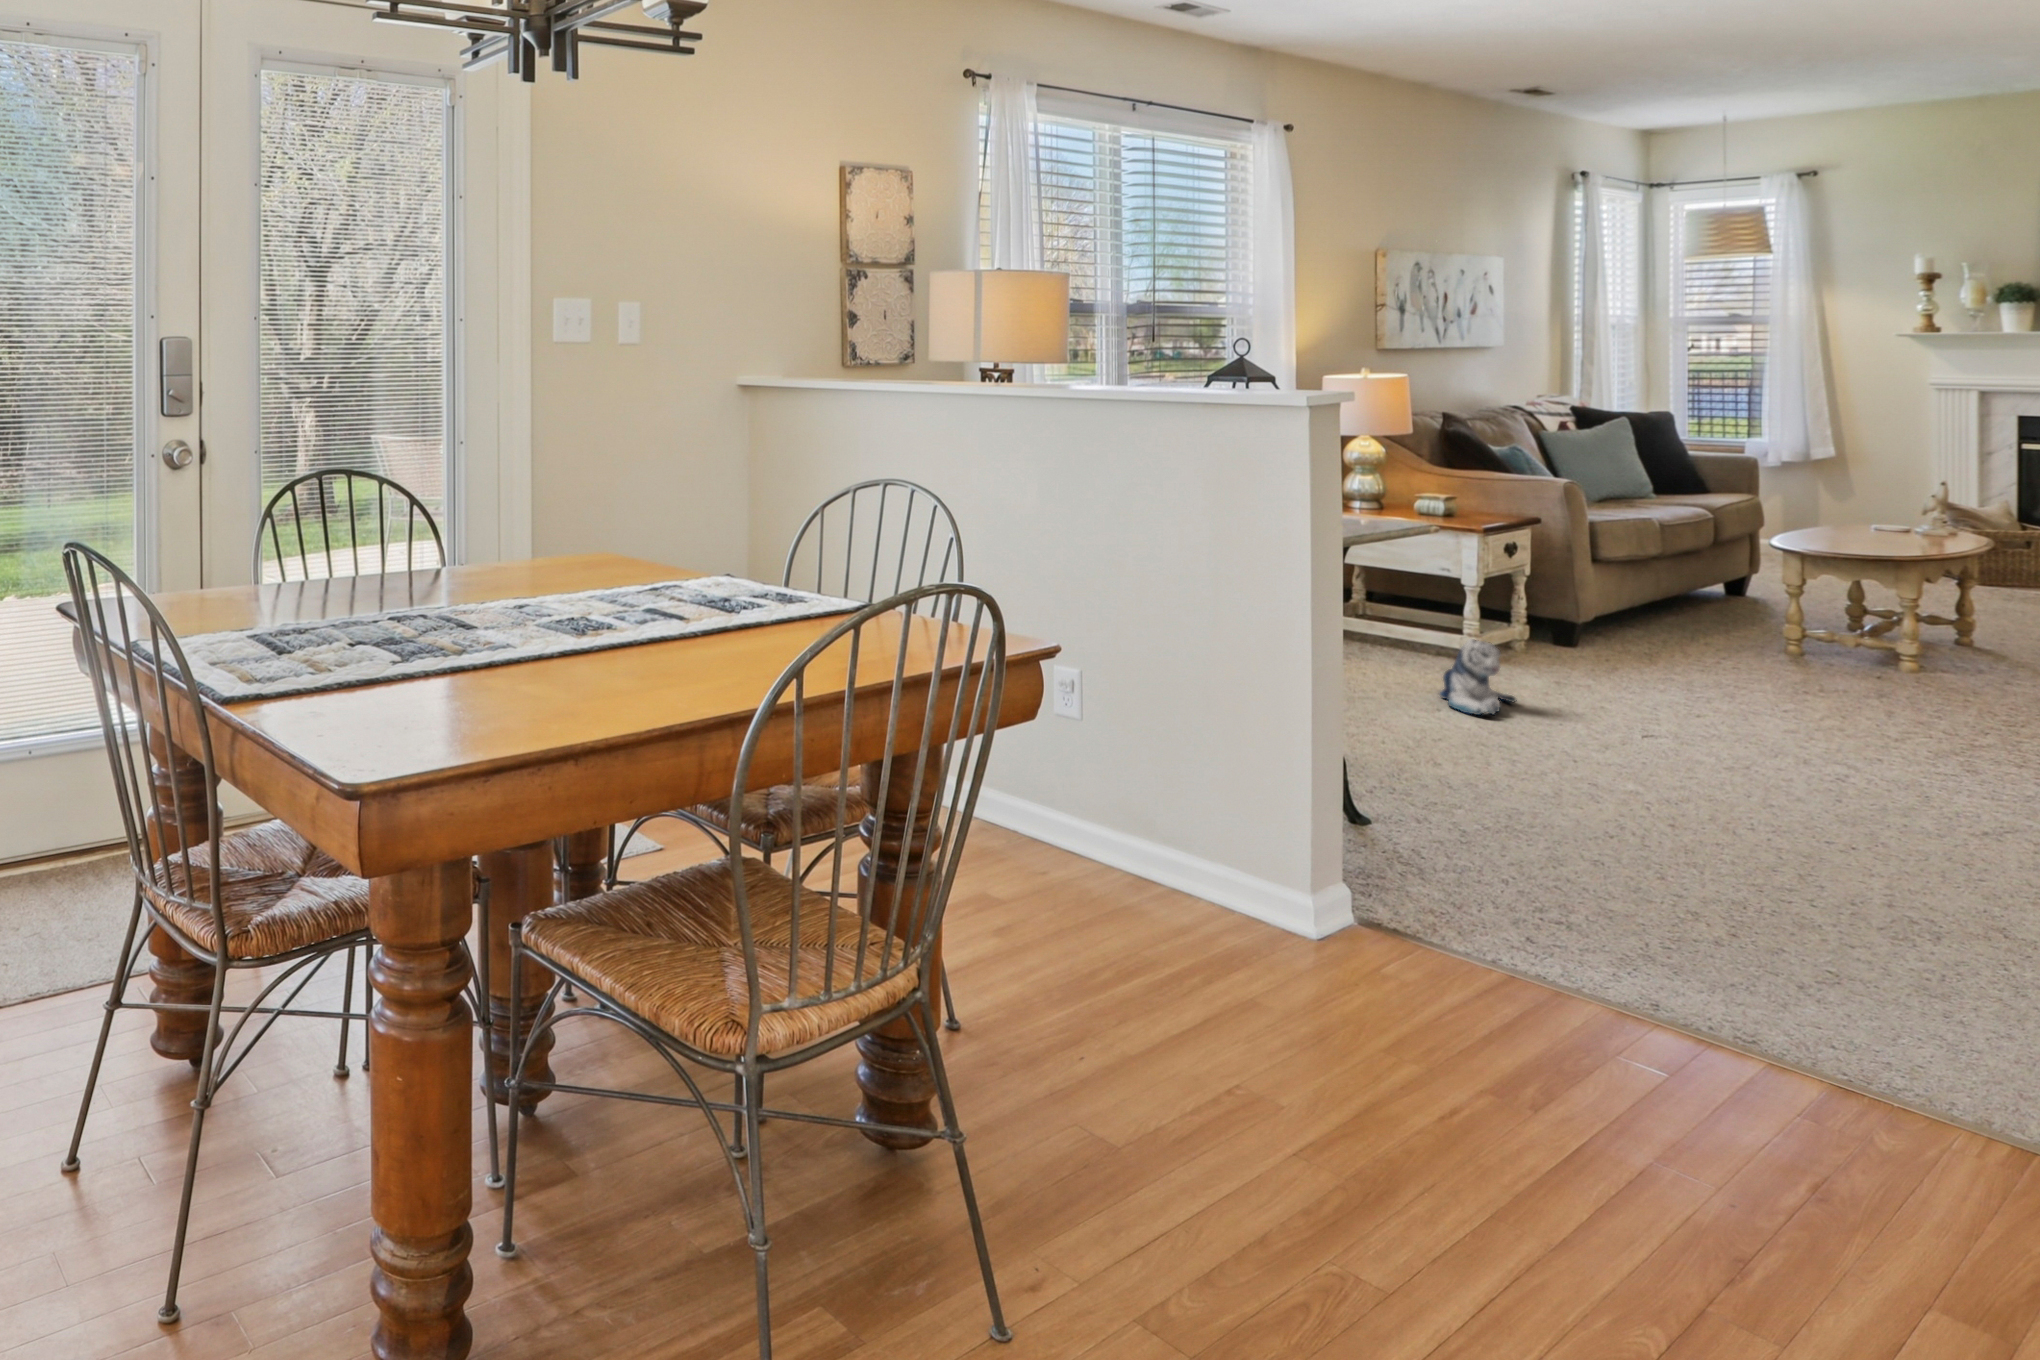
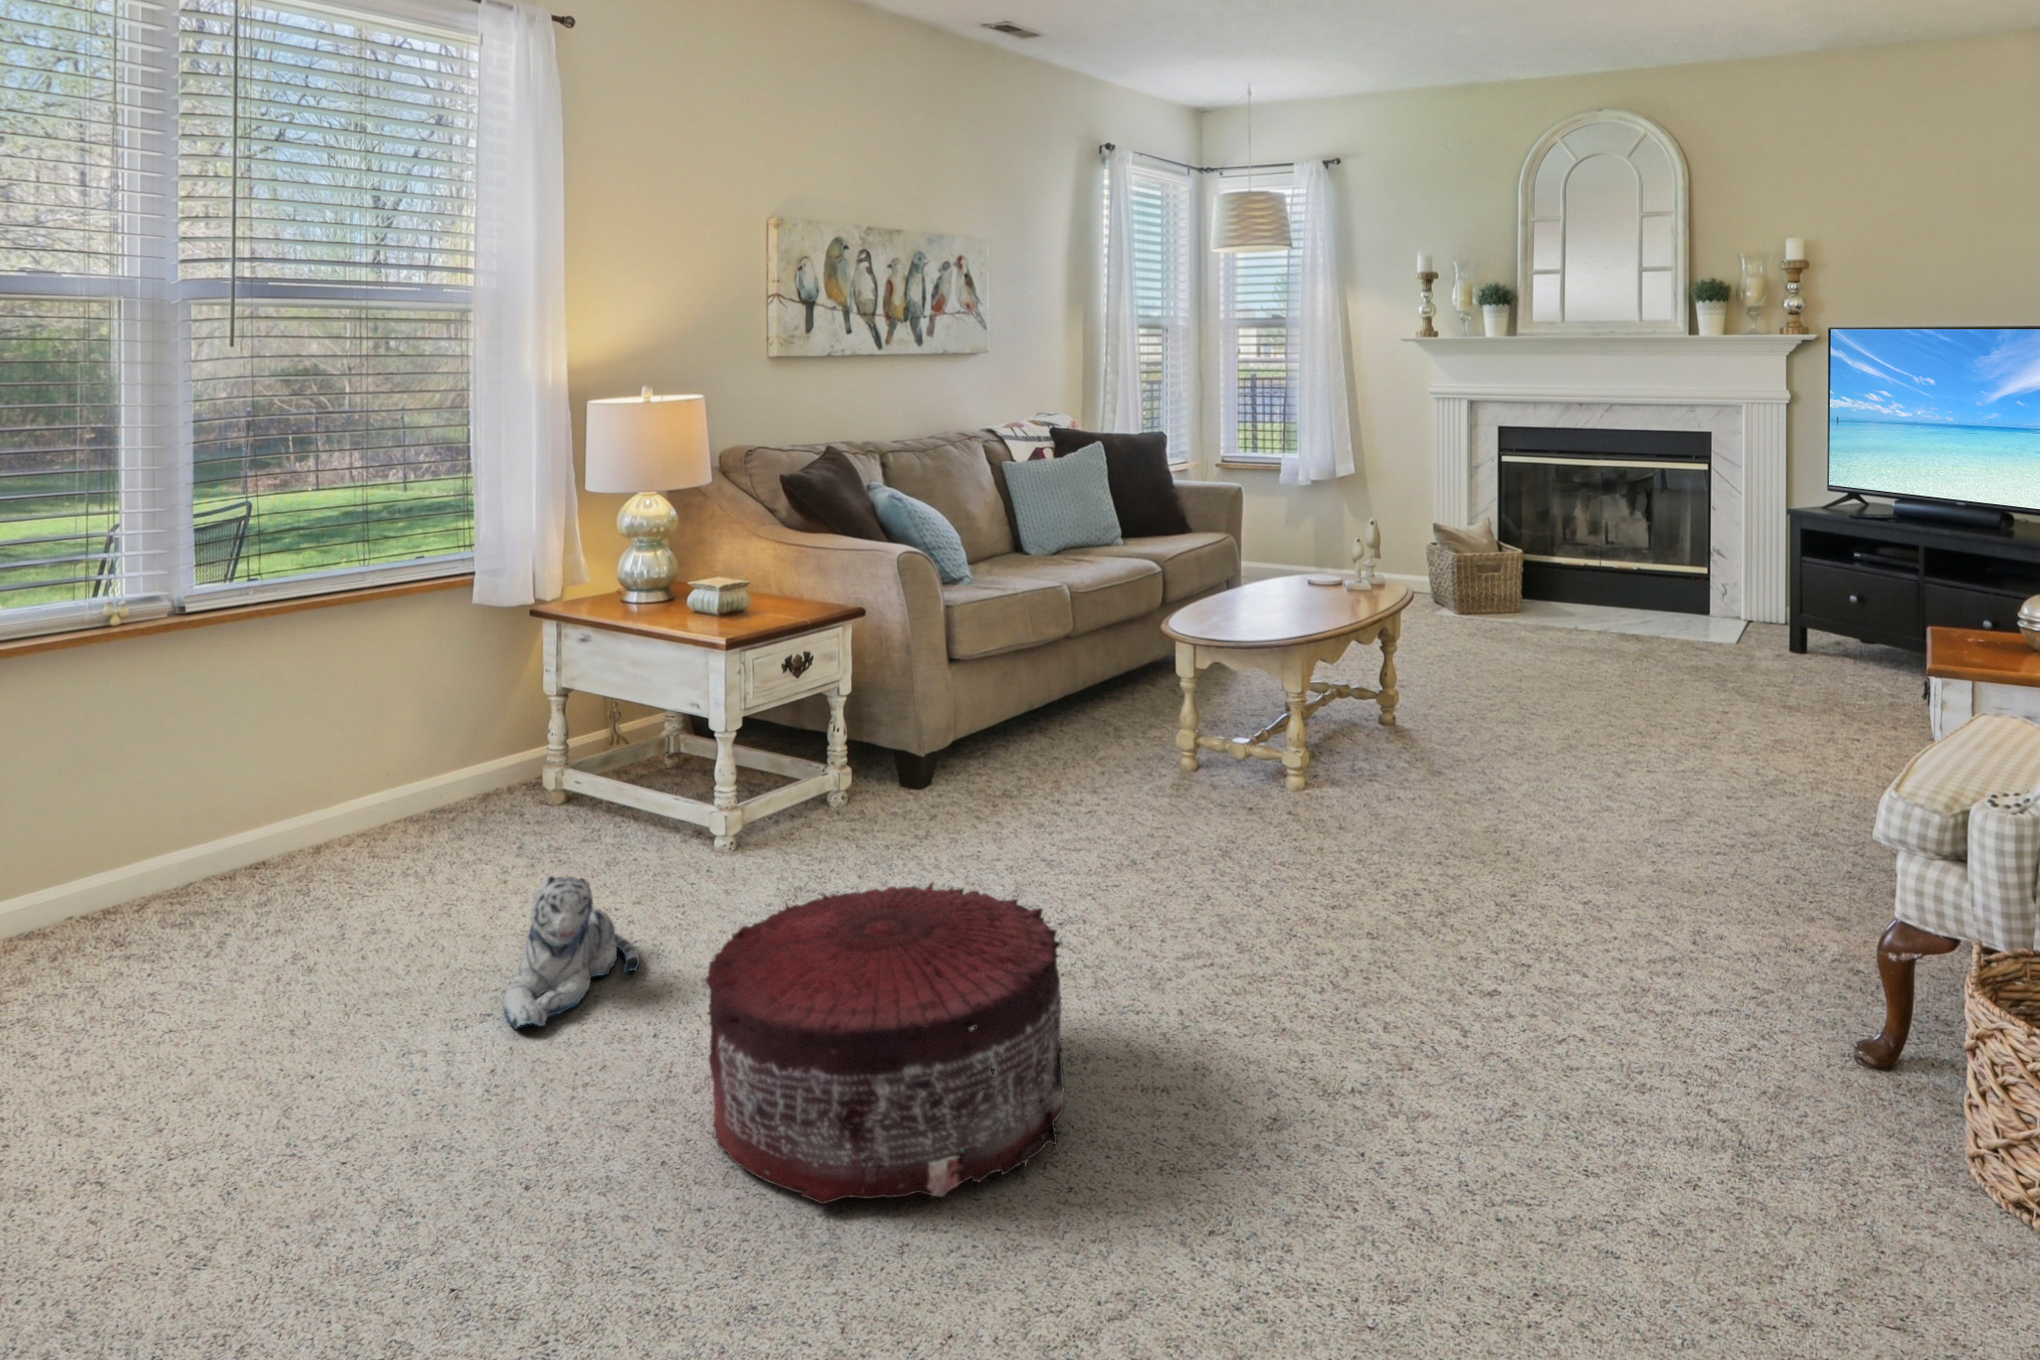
pouf: none [1654,651,1927,789] -> present [706,883,1065,1204]

